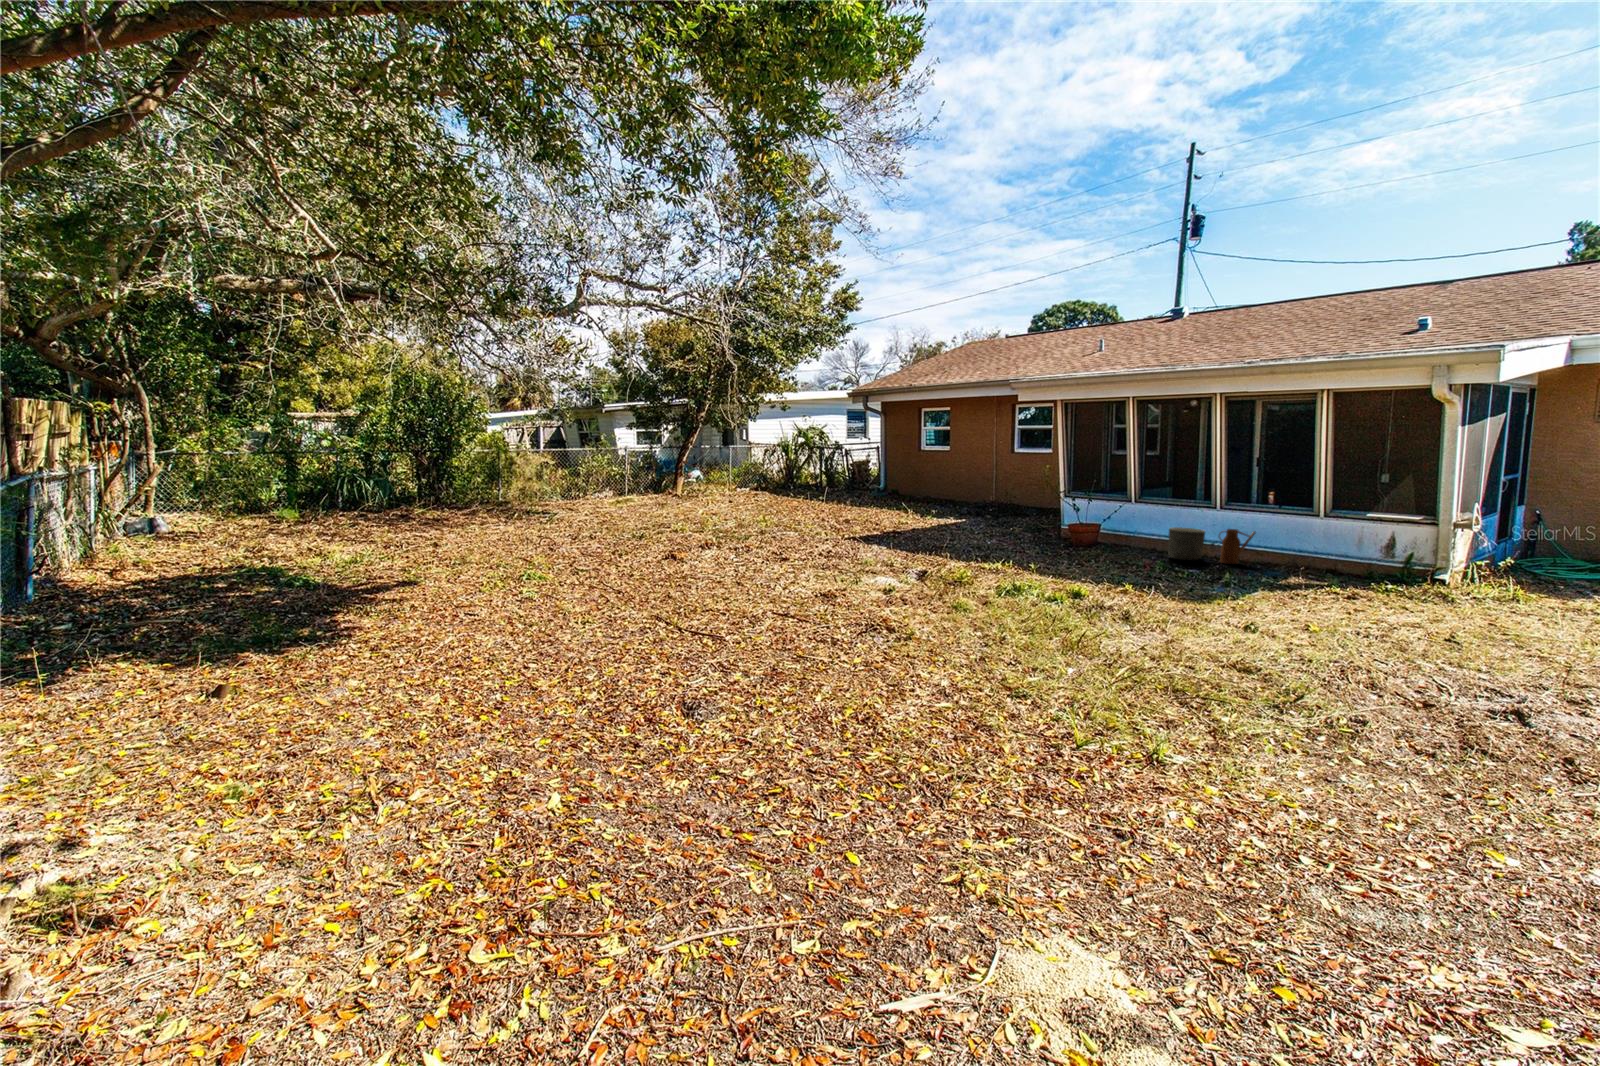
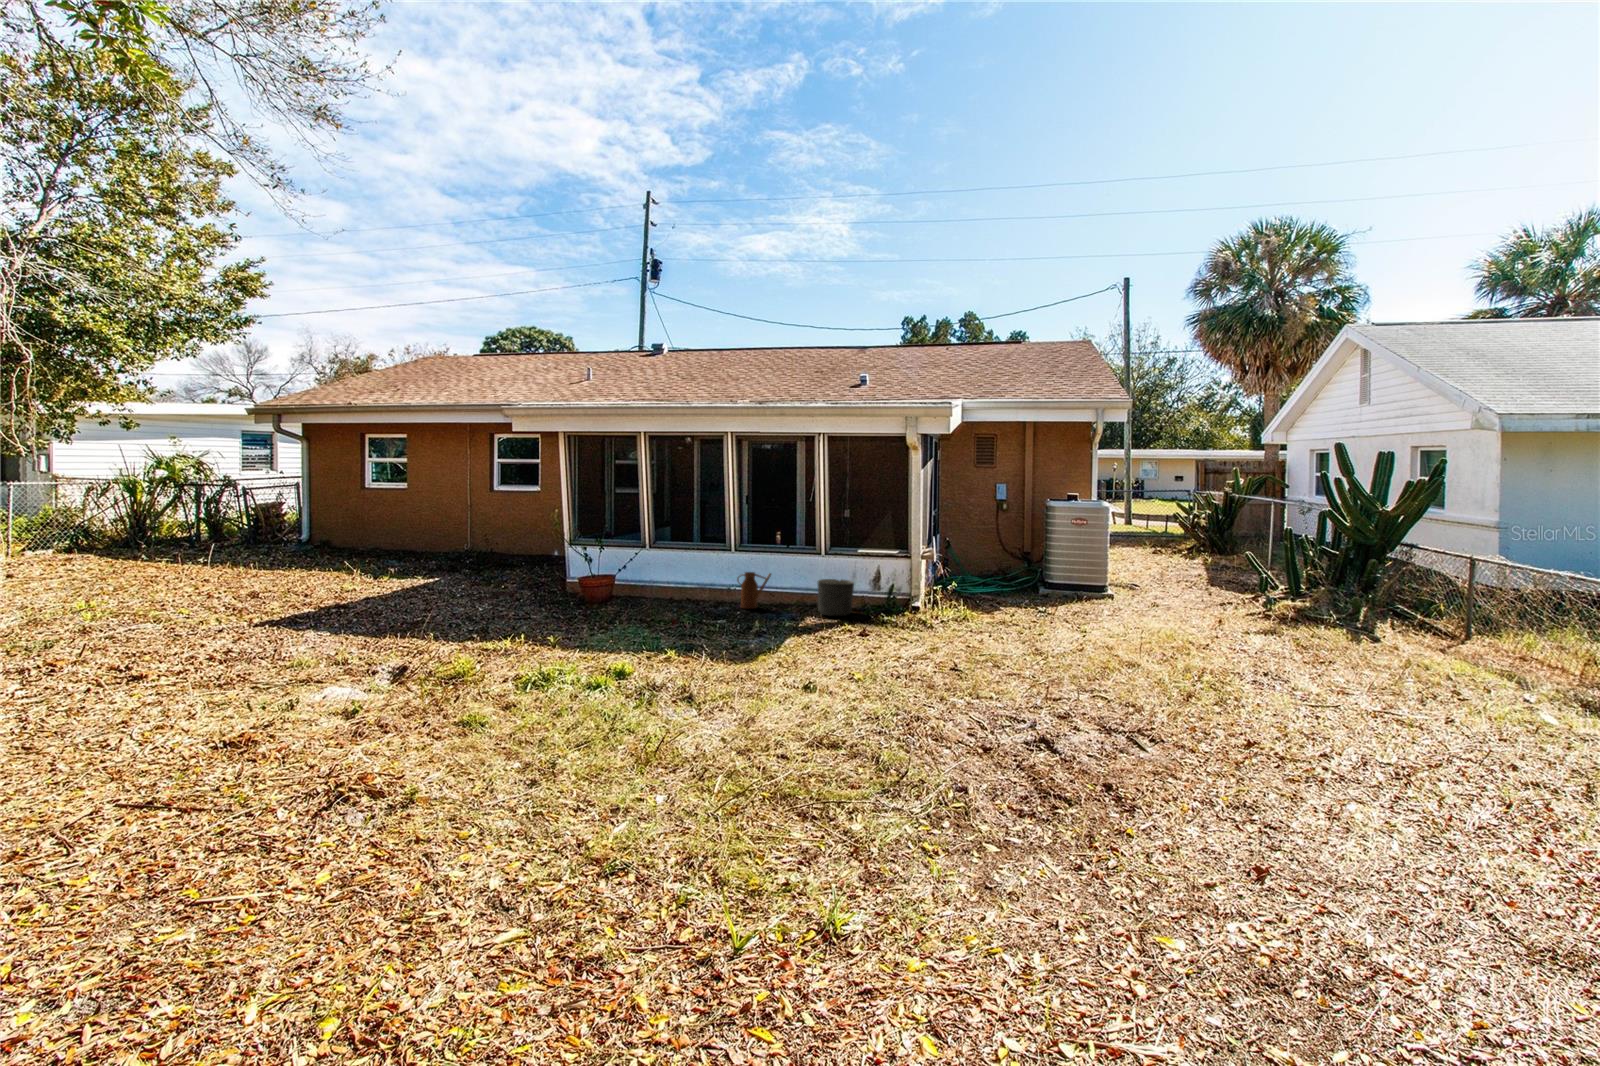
planter: present [1168,527,1205,560] -> present [818,579,854,616]

